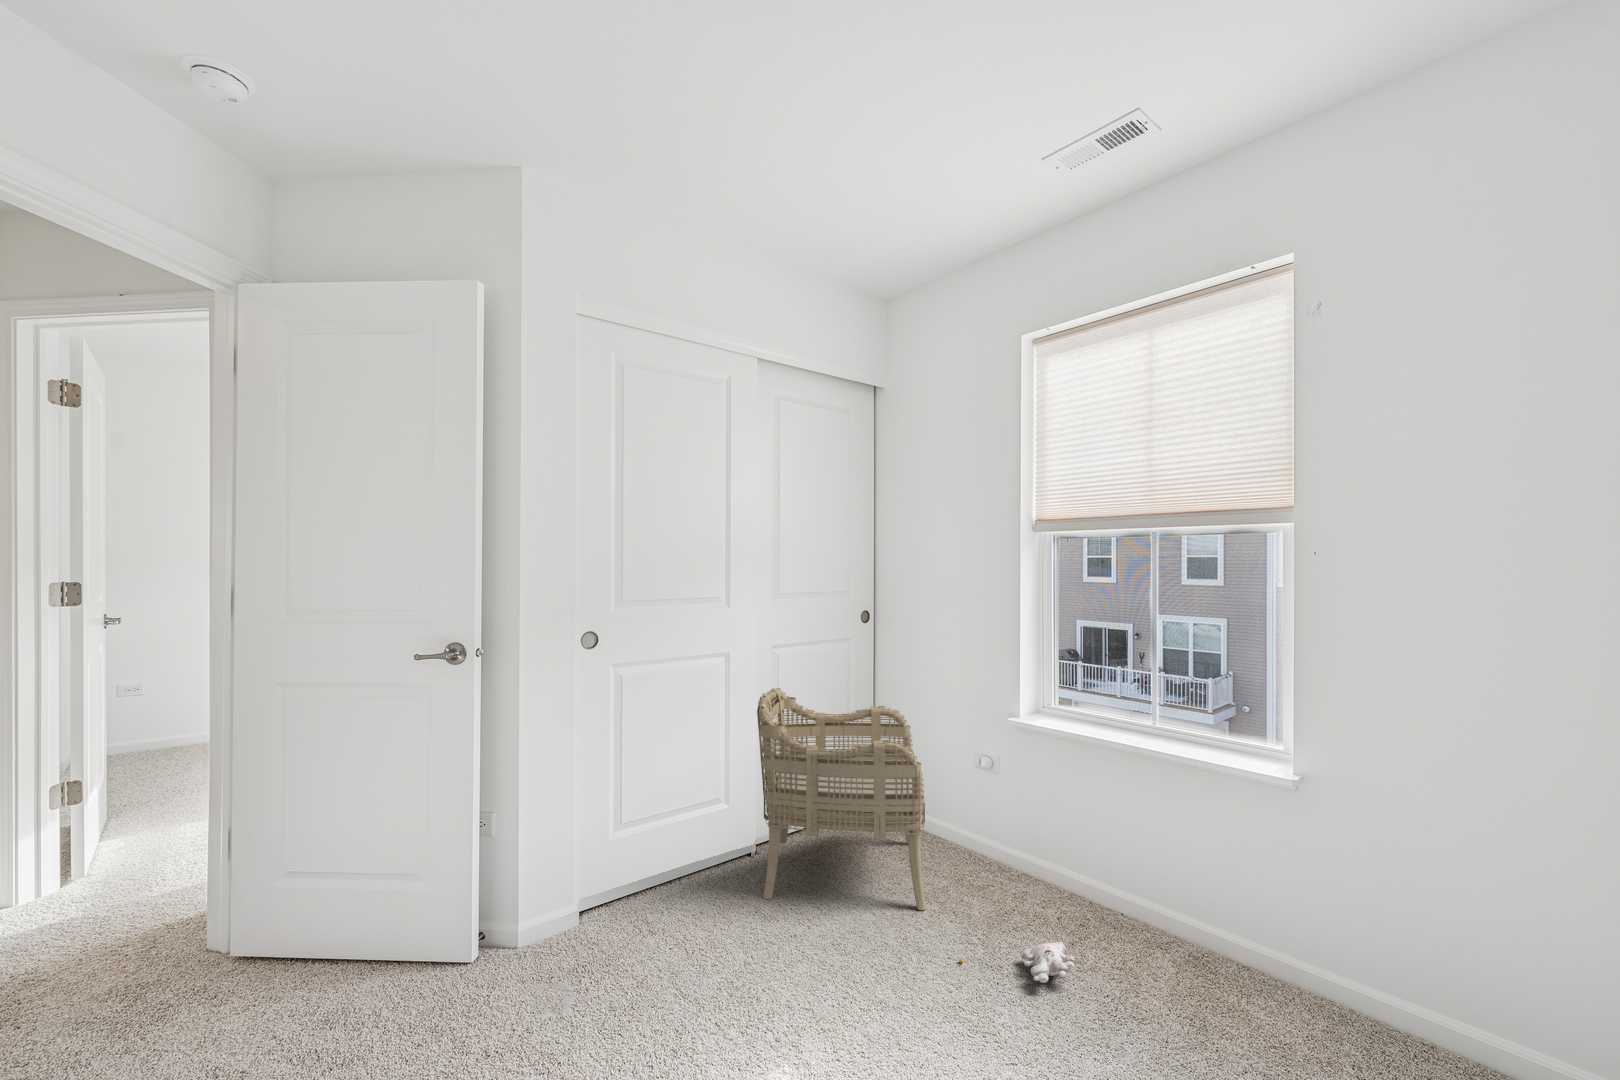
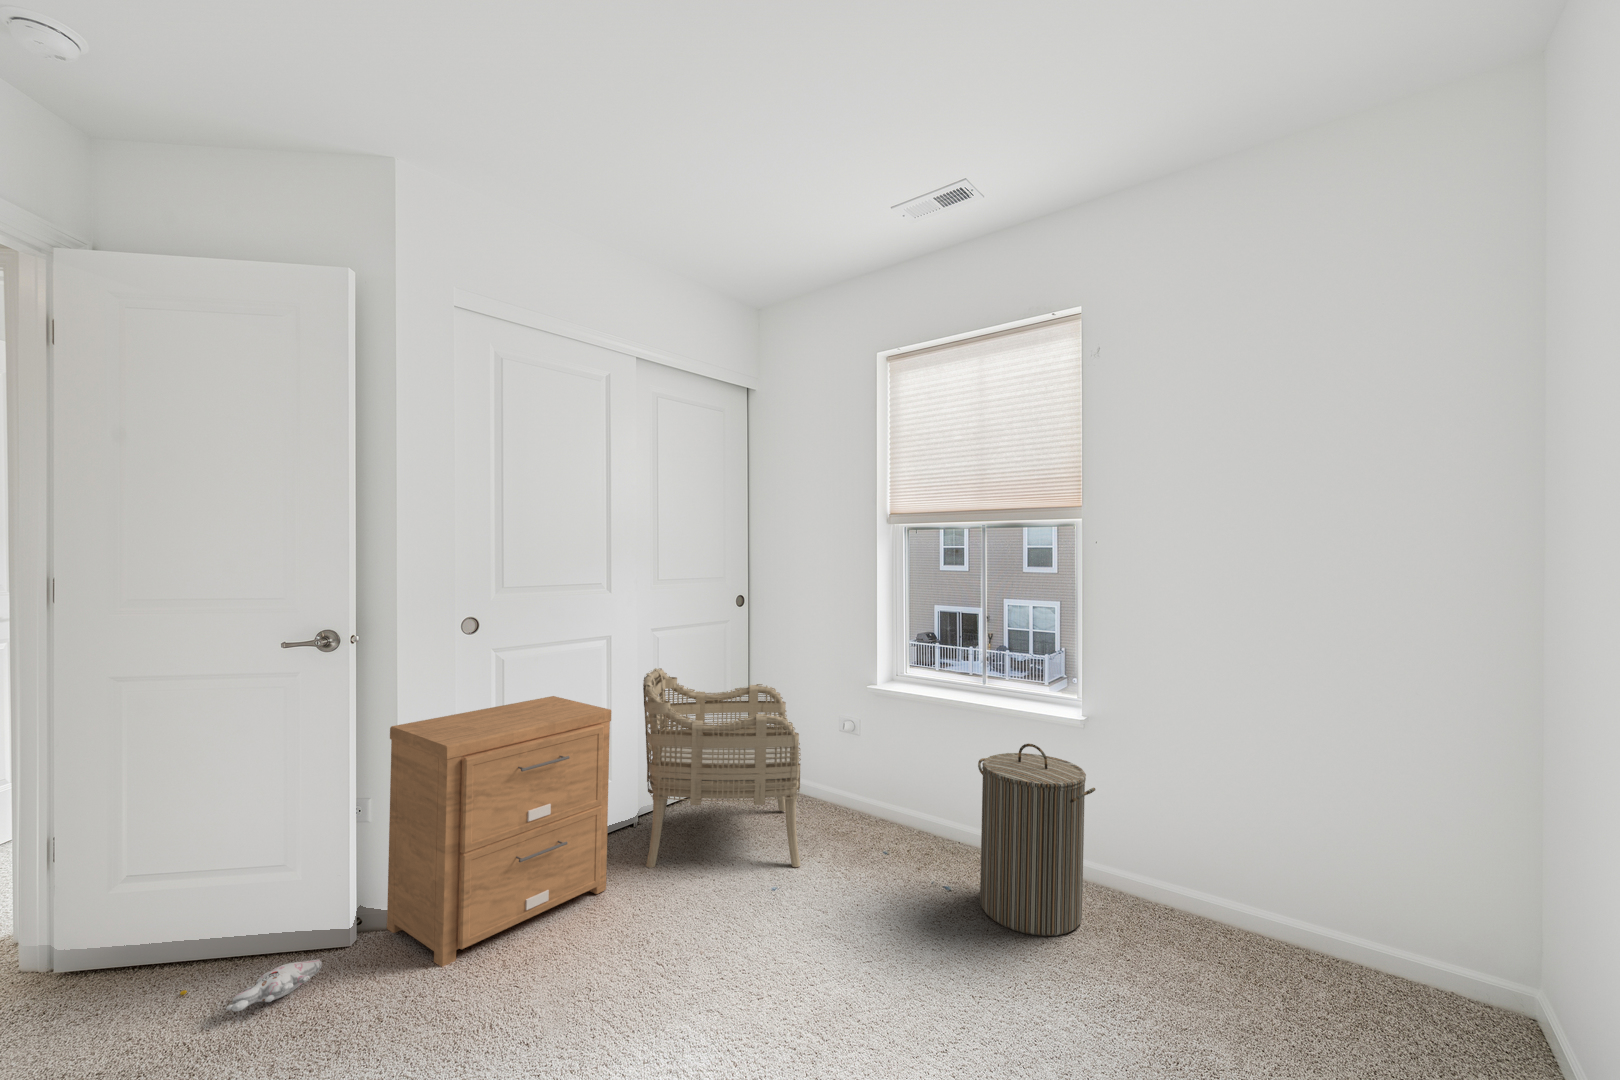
nightstand: none [508,716,721,995] -> present [387,696,611,967]
laundry hamper: none [1131,788,1284,1026] -> present [978,744,1095,936]
plush toy: present [959,942,1075,983] -> present [180,959,322,1011]

